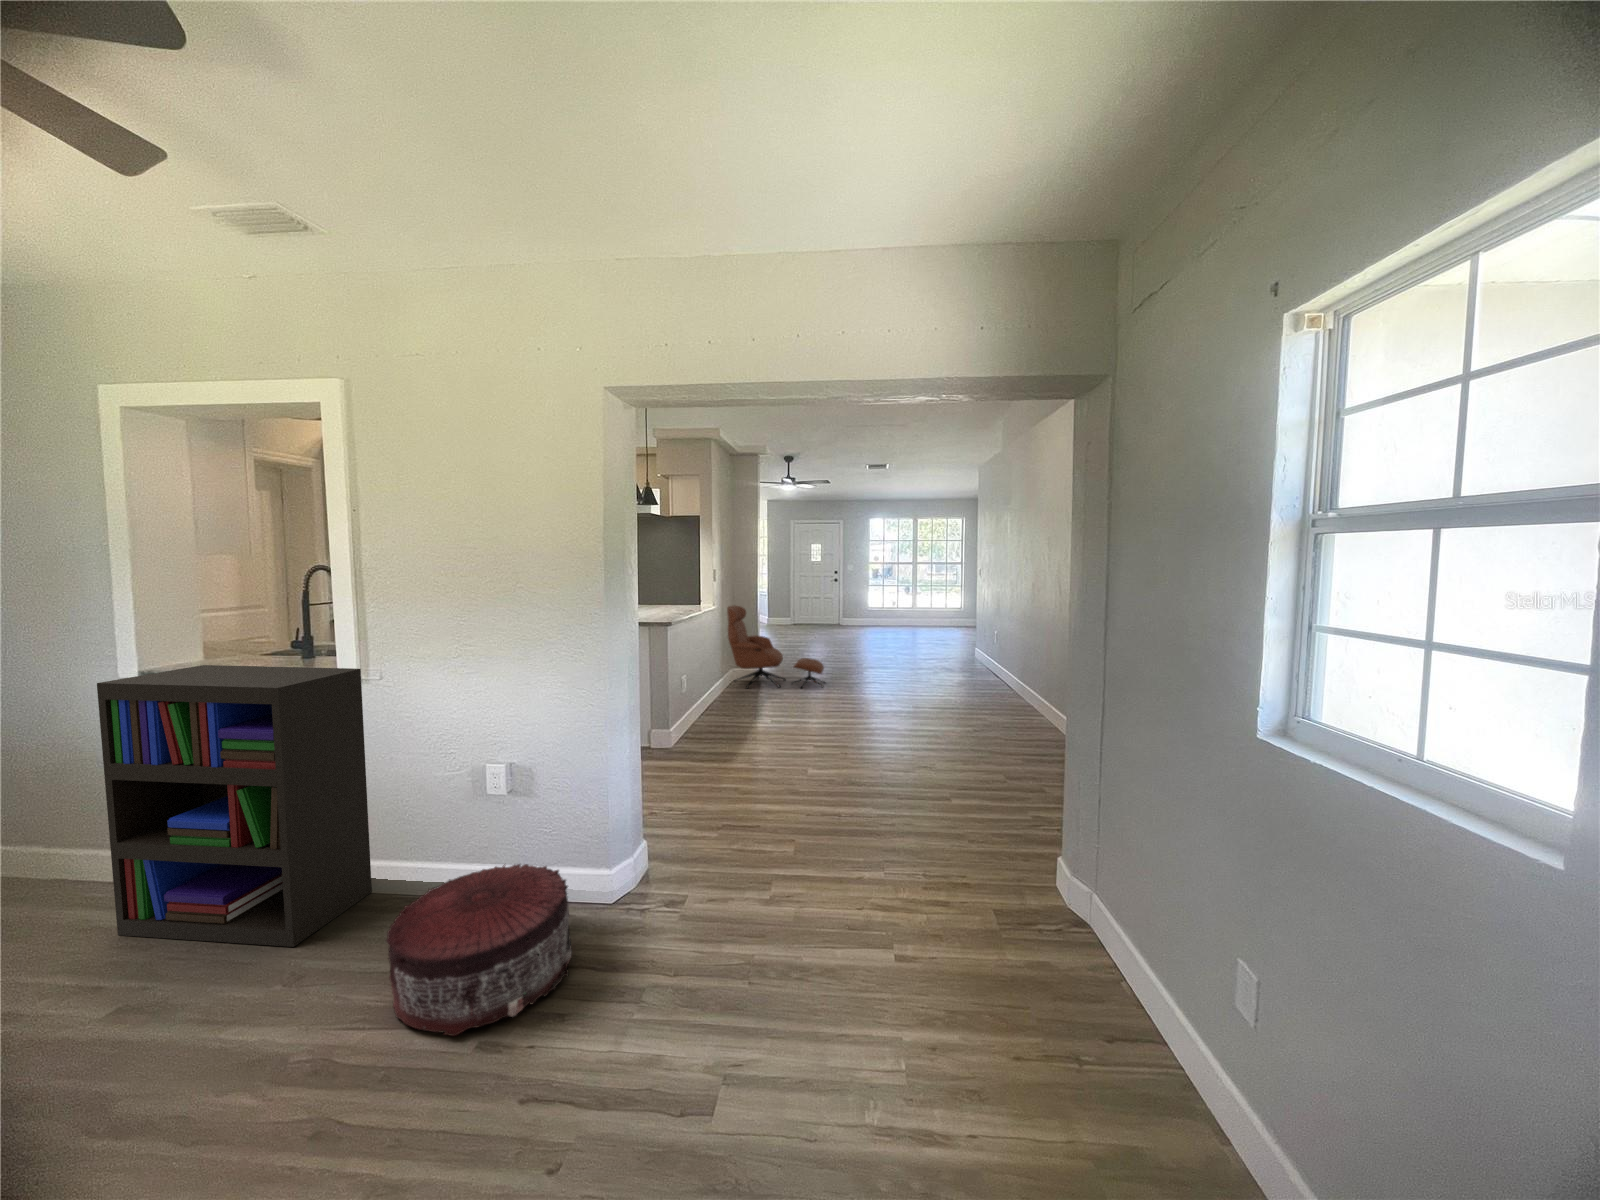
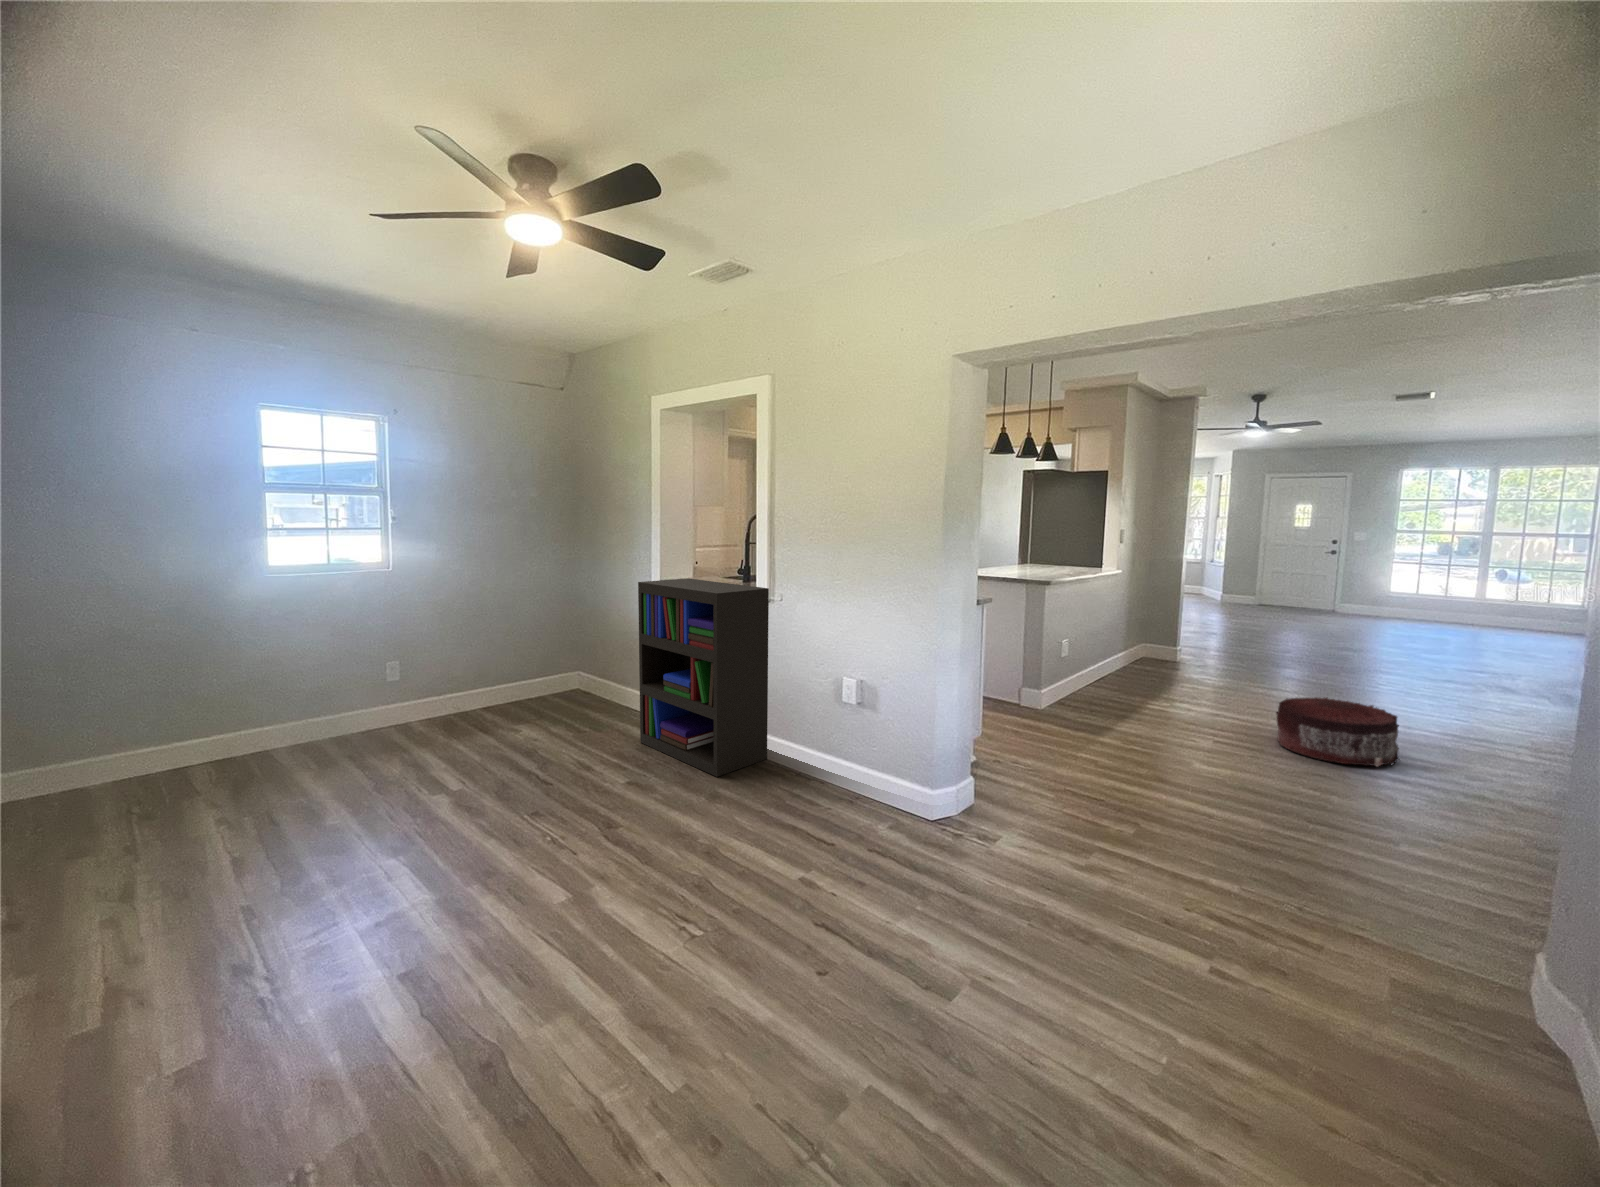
lounge chair: present [727,605,824,688] -> none [1134,573,1270,684]
pouf: present [386,864,572,1036] -> present [1276,697,1399,766]

